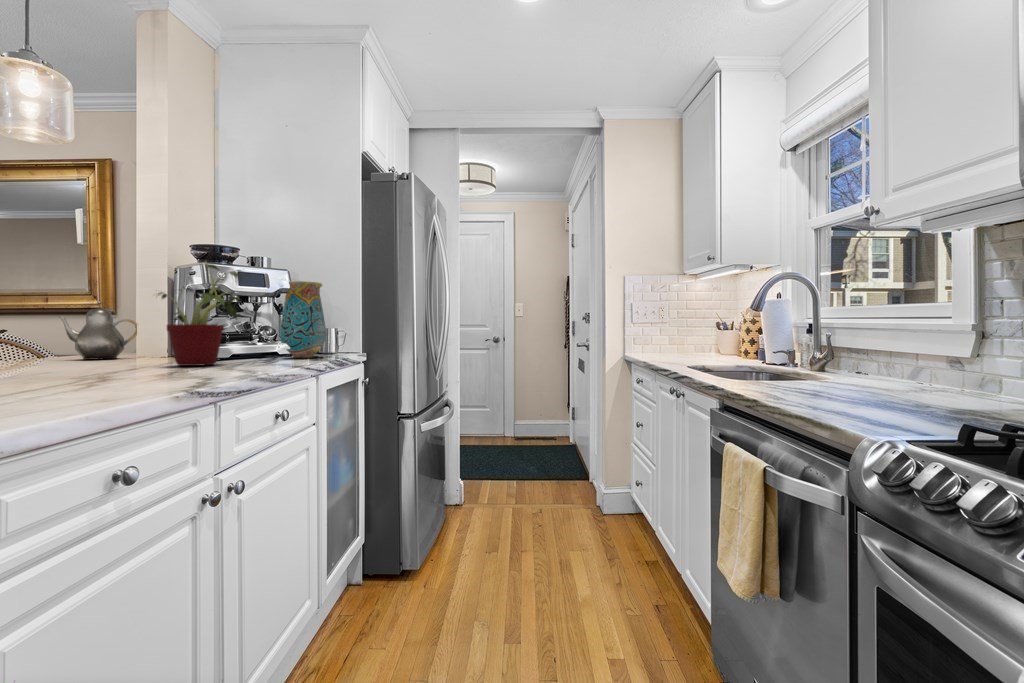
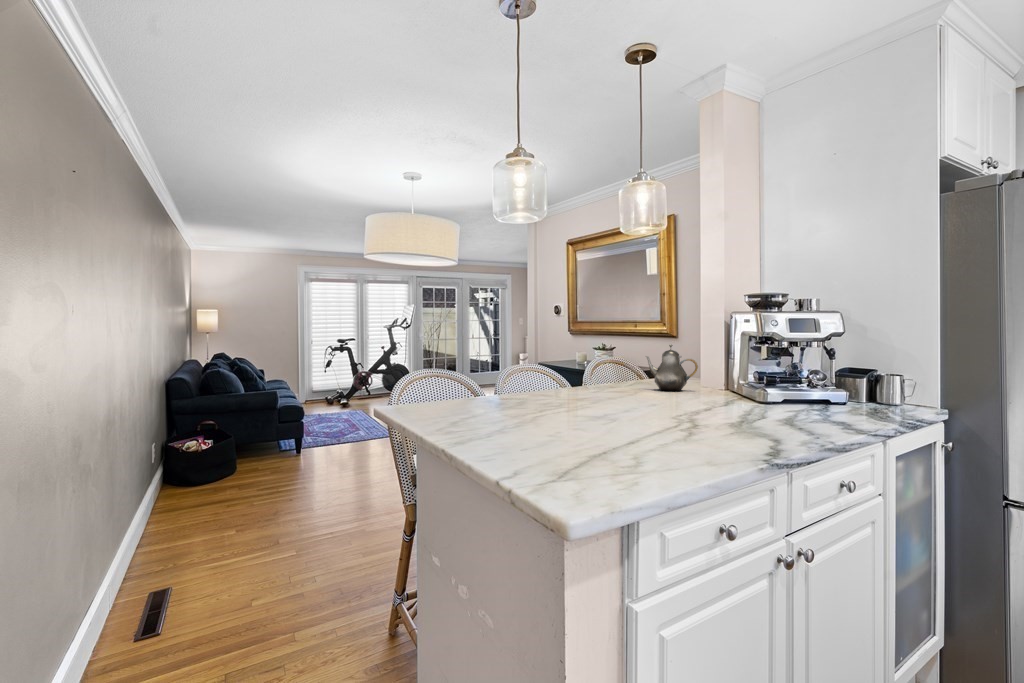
potted plant: present [158,264,241,366] -> none [716,311,804,411]
vase: present [280,281,326,358] -> none [831,325,888,408]

